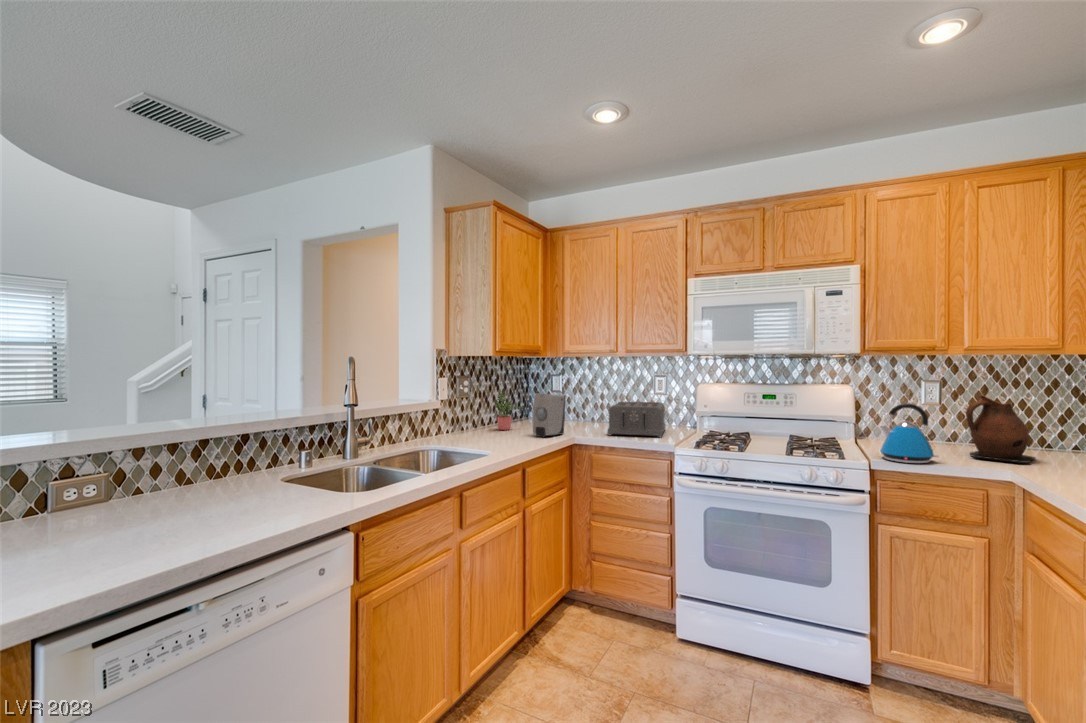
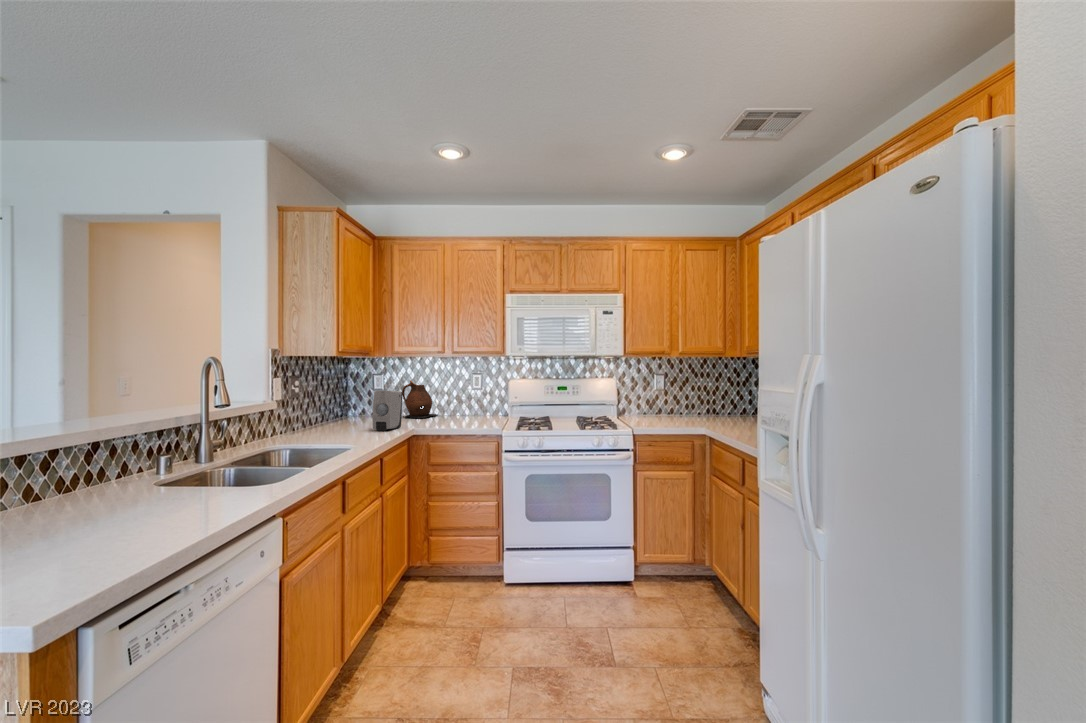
potted plant: present [493,390,524,430] -> none [326,389,357,428]
ceramic pitcher: present [966,395,1035,463] -> present [402,380,437,418]
toaster: present [608,402,665,437] -> none [442,396,487,425]
kettle: present [880,403,939,463] -> none [642,389,676,428]

